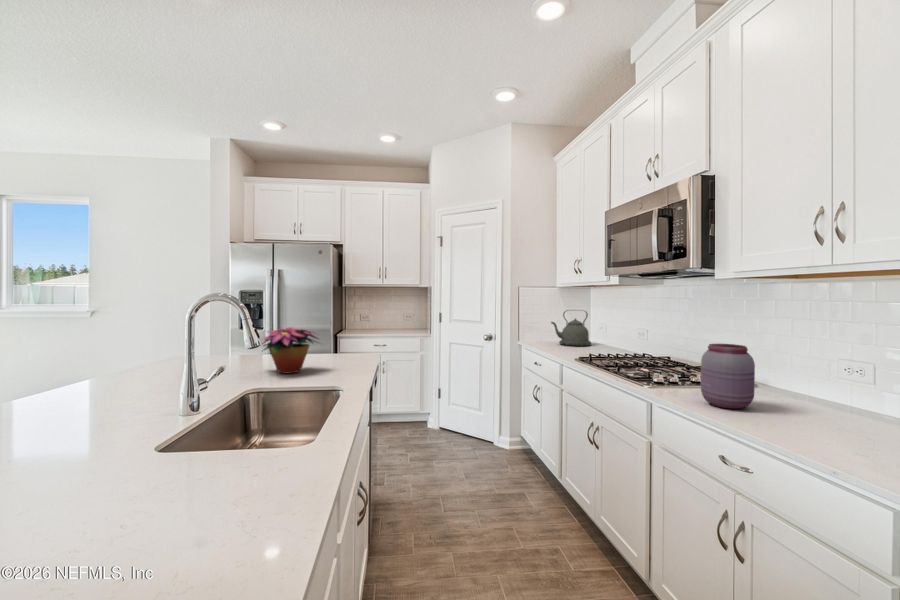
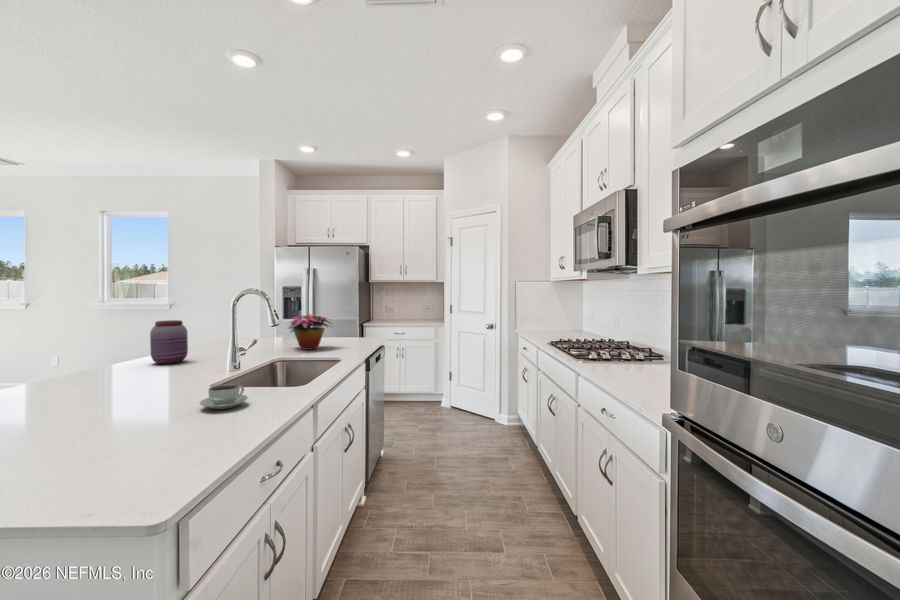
kettle: present [551,311,591,346] -> none [539,302,575,333]
jar: present [701,344,755,409] -> present [150,320,188,364]
coffee cup: none [141,457,230,509] -> present [200,384,248,409]

